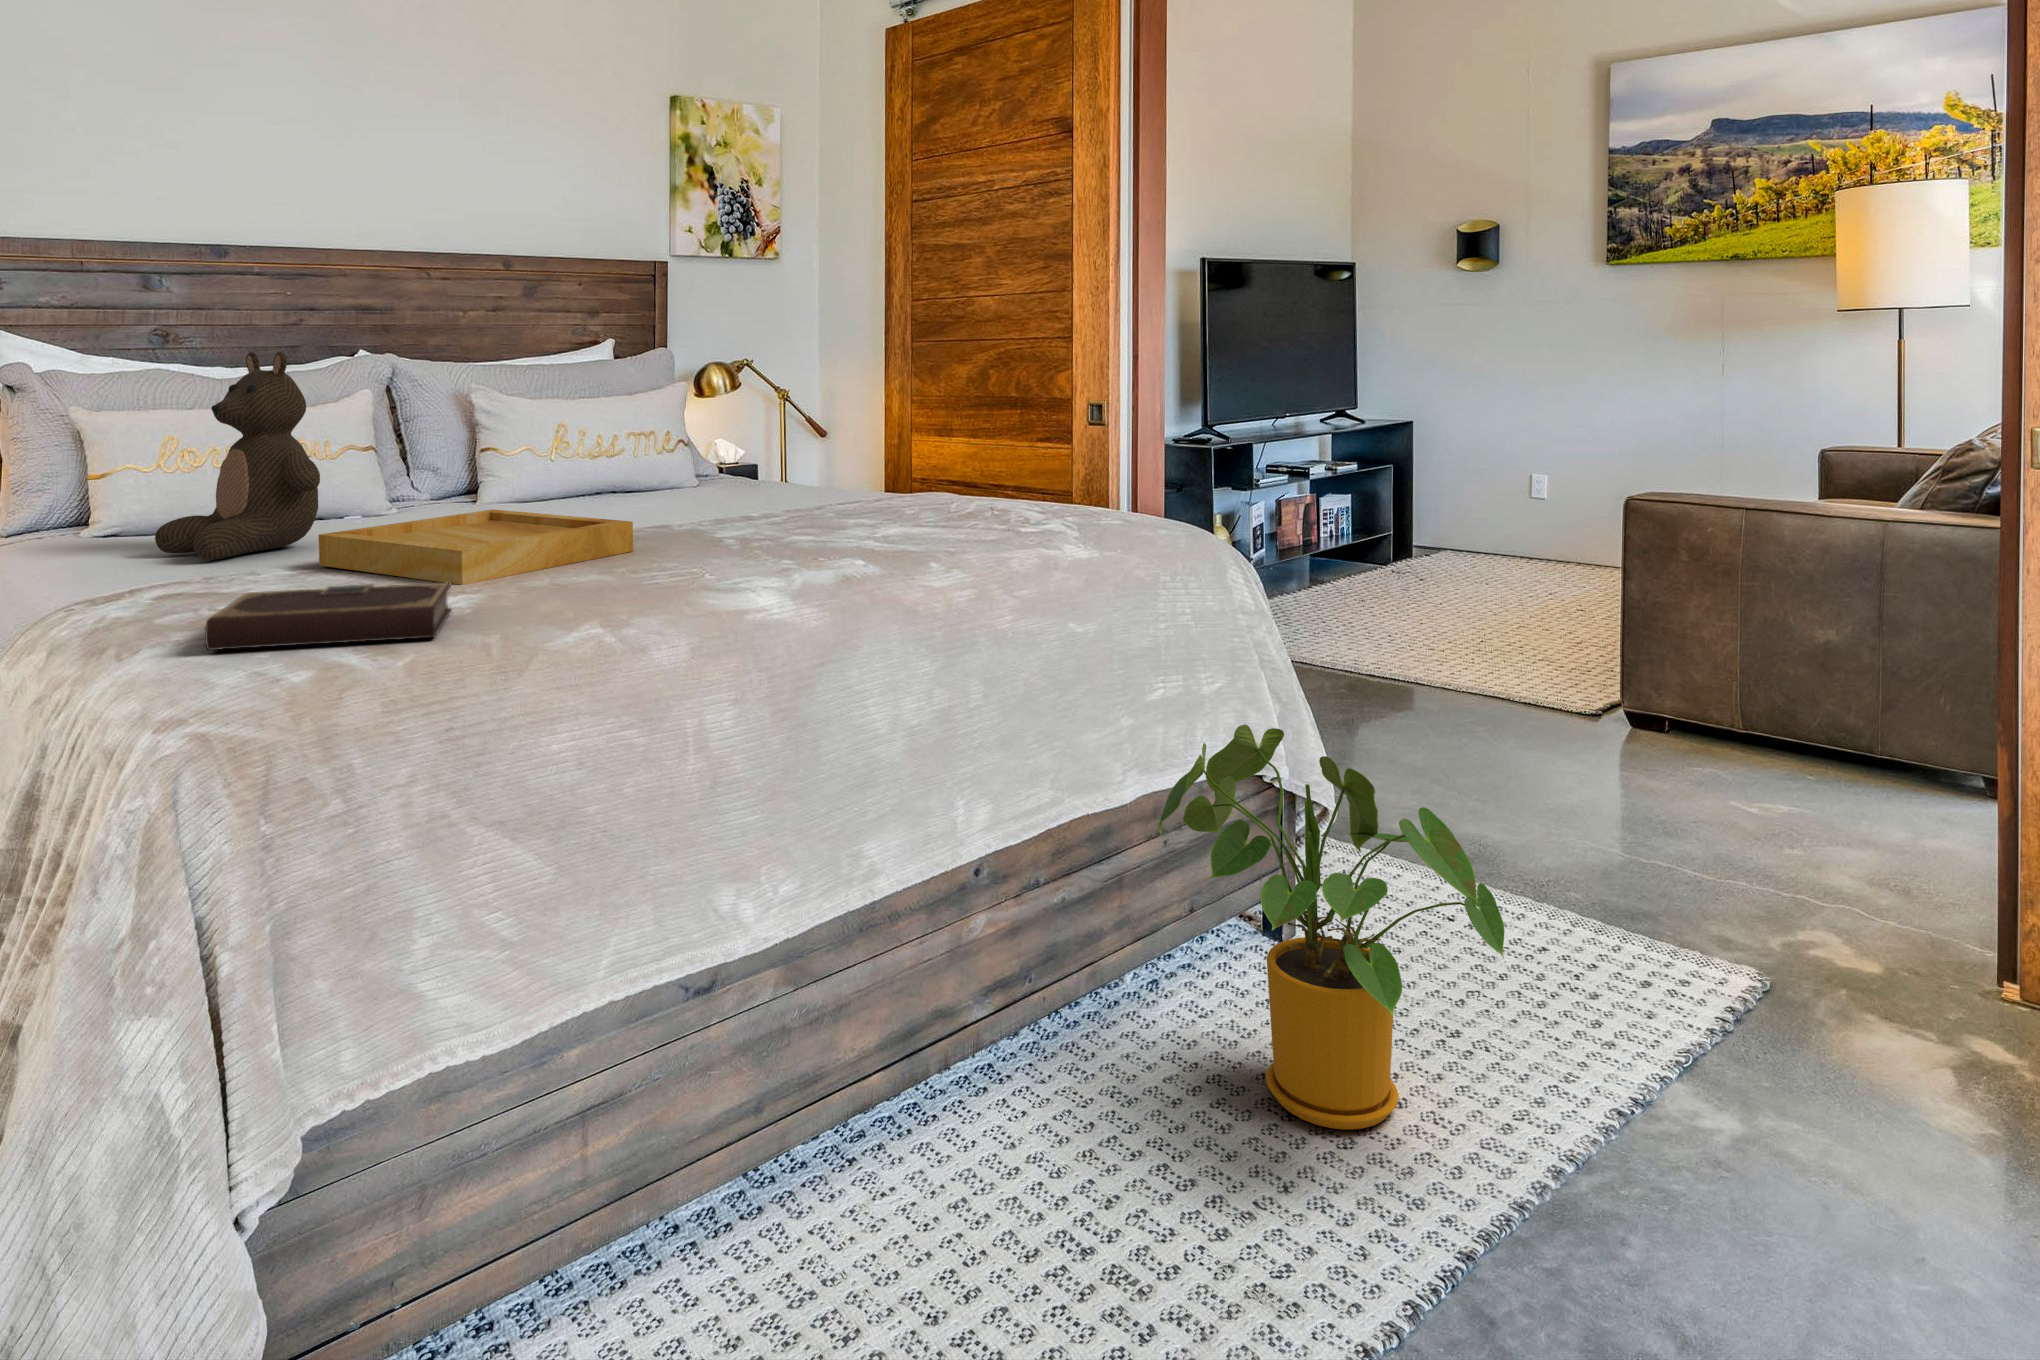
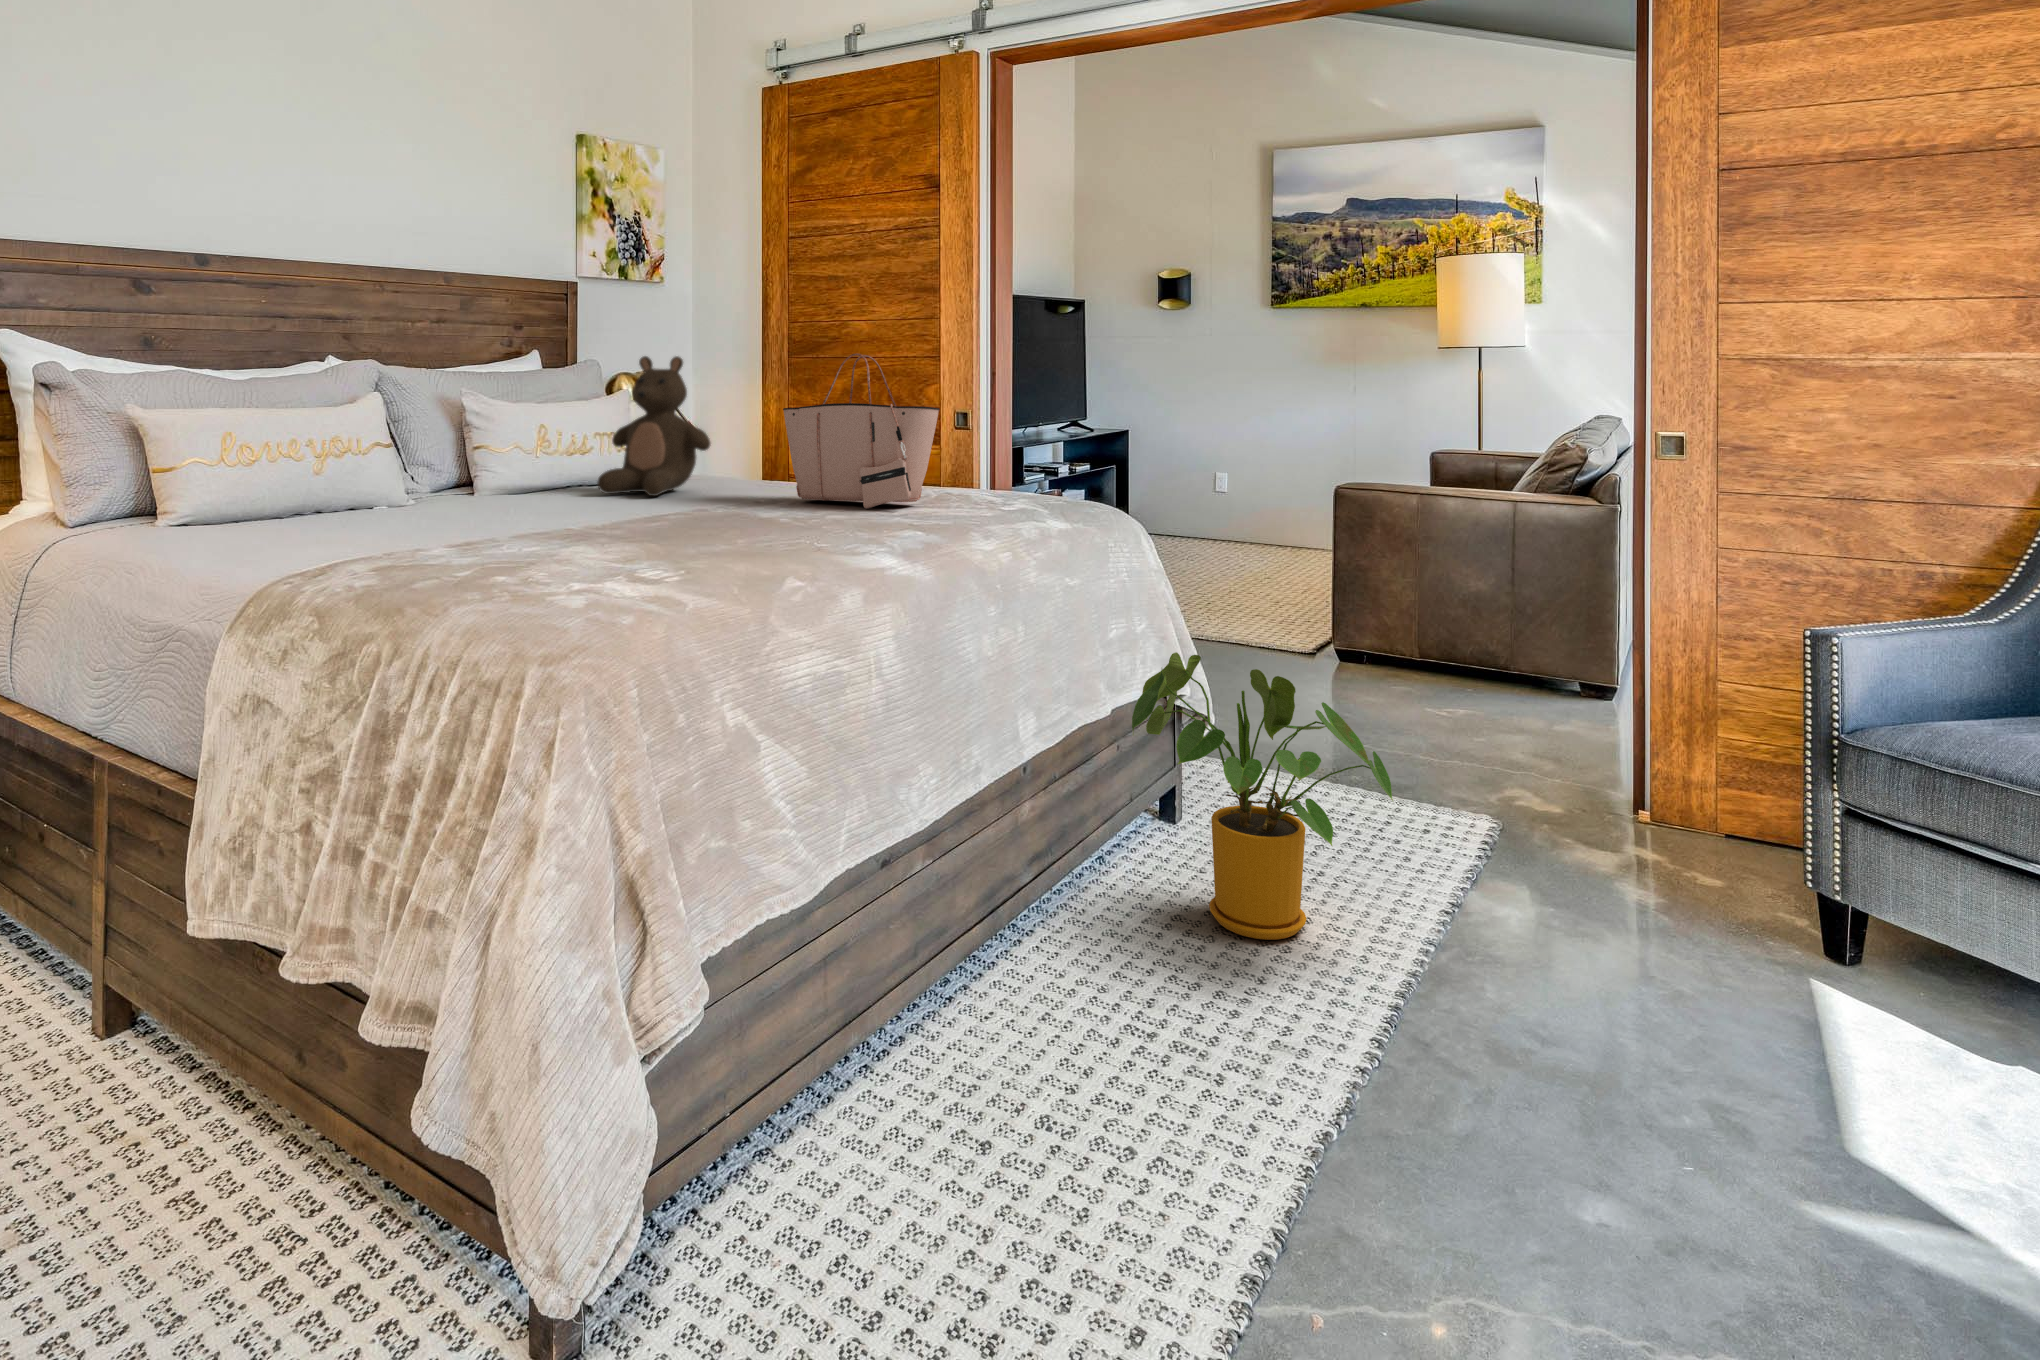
tote bag: none [786,337,957,528] -> present [783,354,940,509]
stuffed bear: present [155,352,320,560] -> present [597,356,711,496]
tray: present [319,509,633,585] -> none [454,495,711,554]
notebook: present [205,583,452,650] -> none [505,548,698,601]

